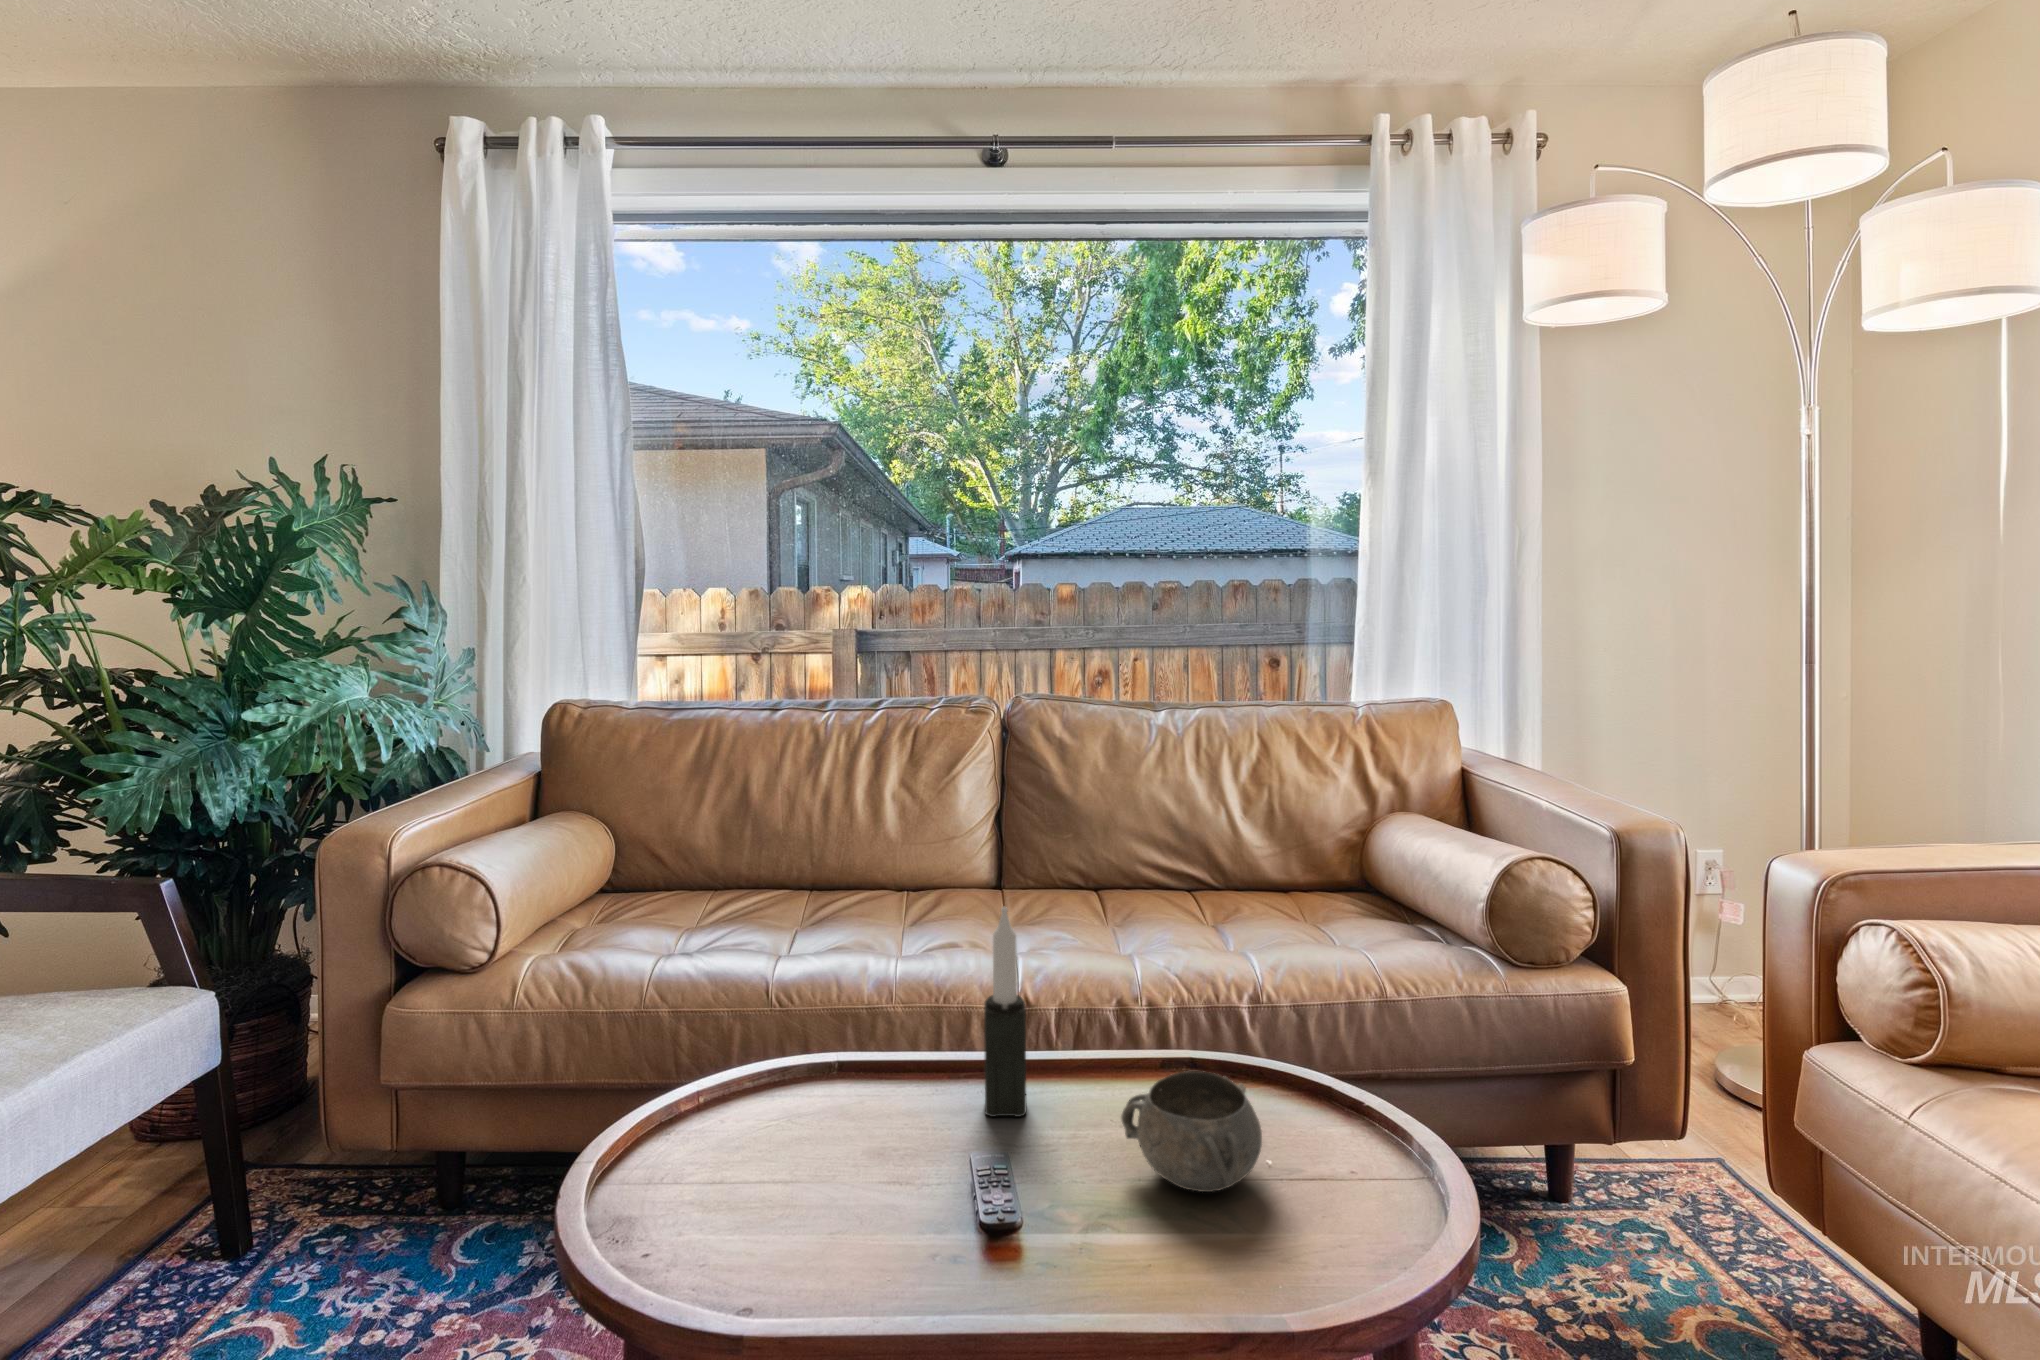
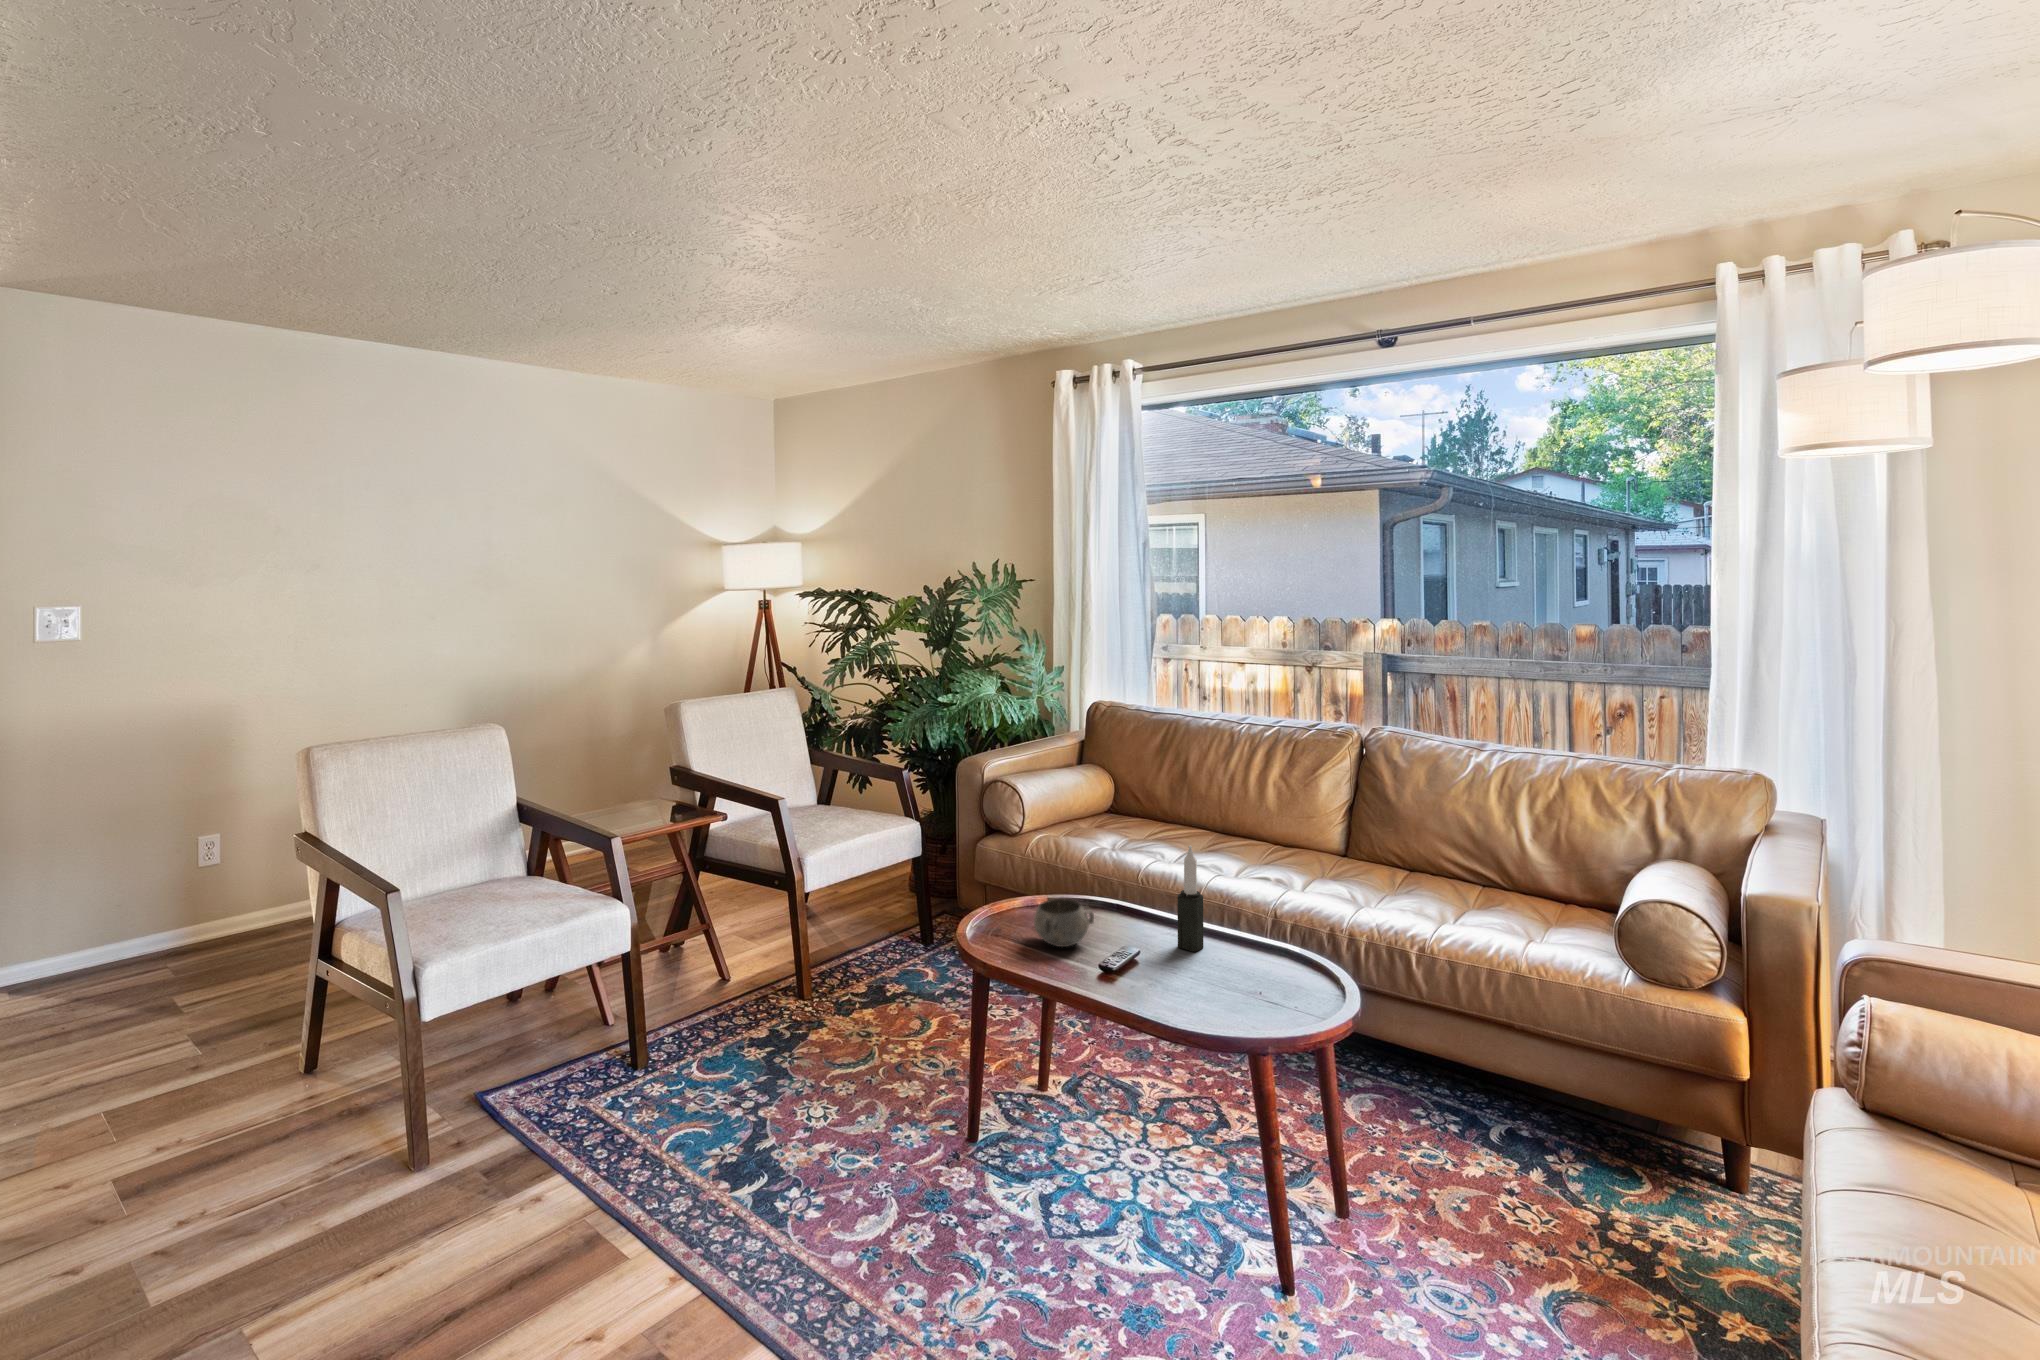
decorative bowl: present [1121,1071,1262,1192] -> present [1034,899,1094,947]

